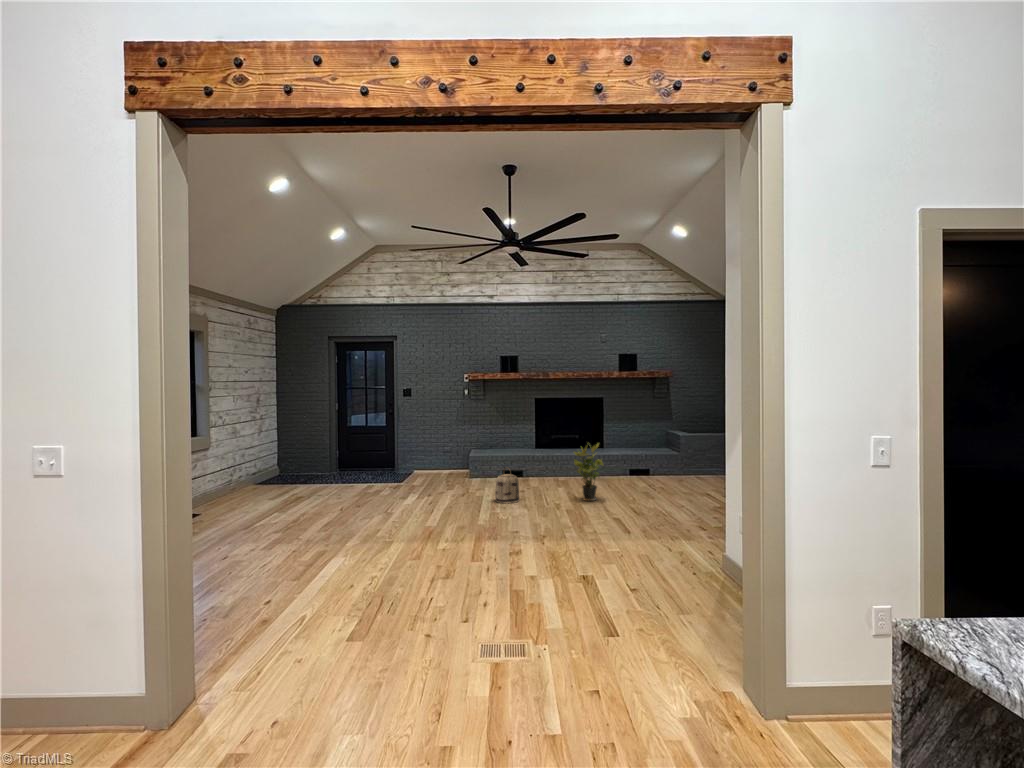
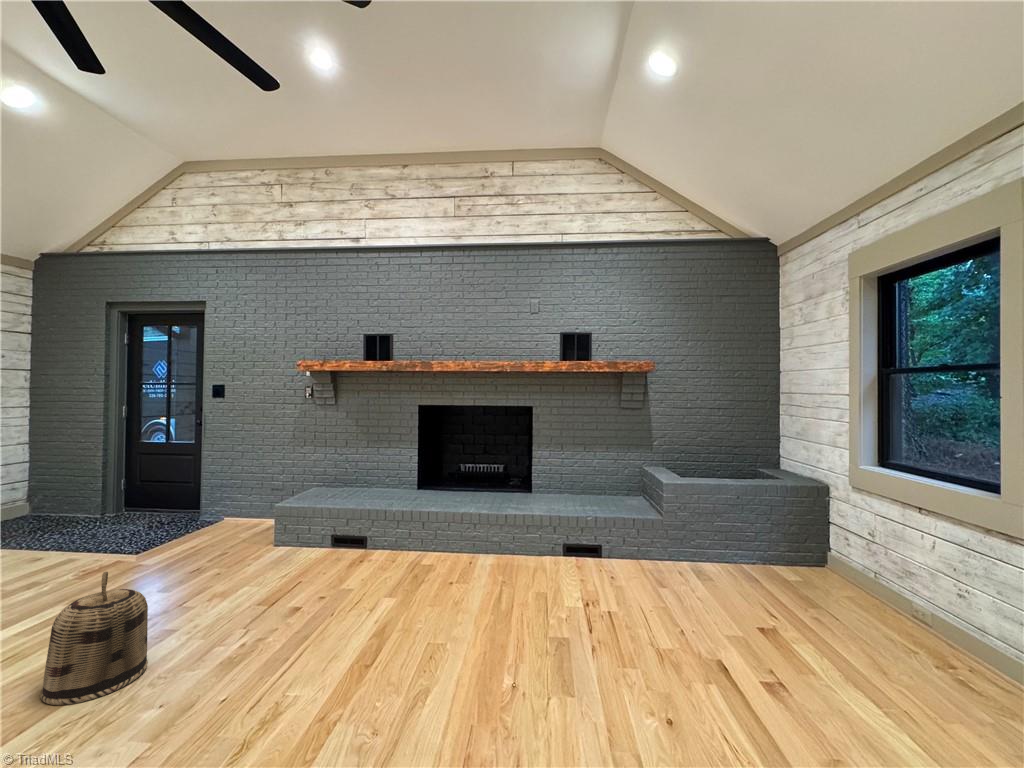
potted plant: present [574,444,603,501] -> none [288,501,396,710]

